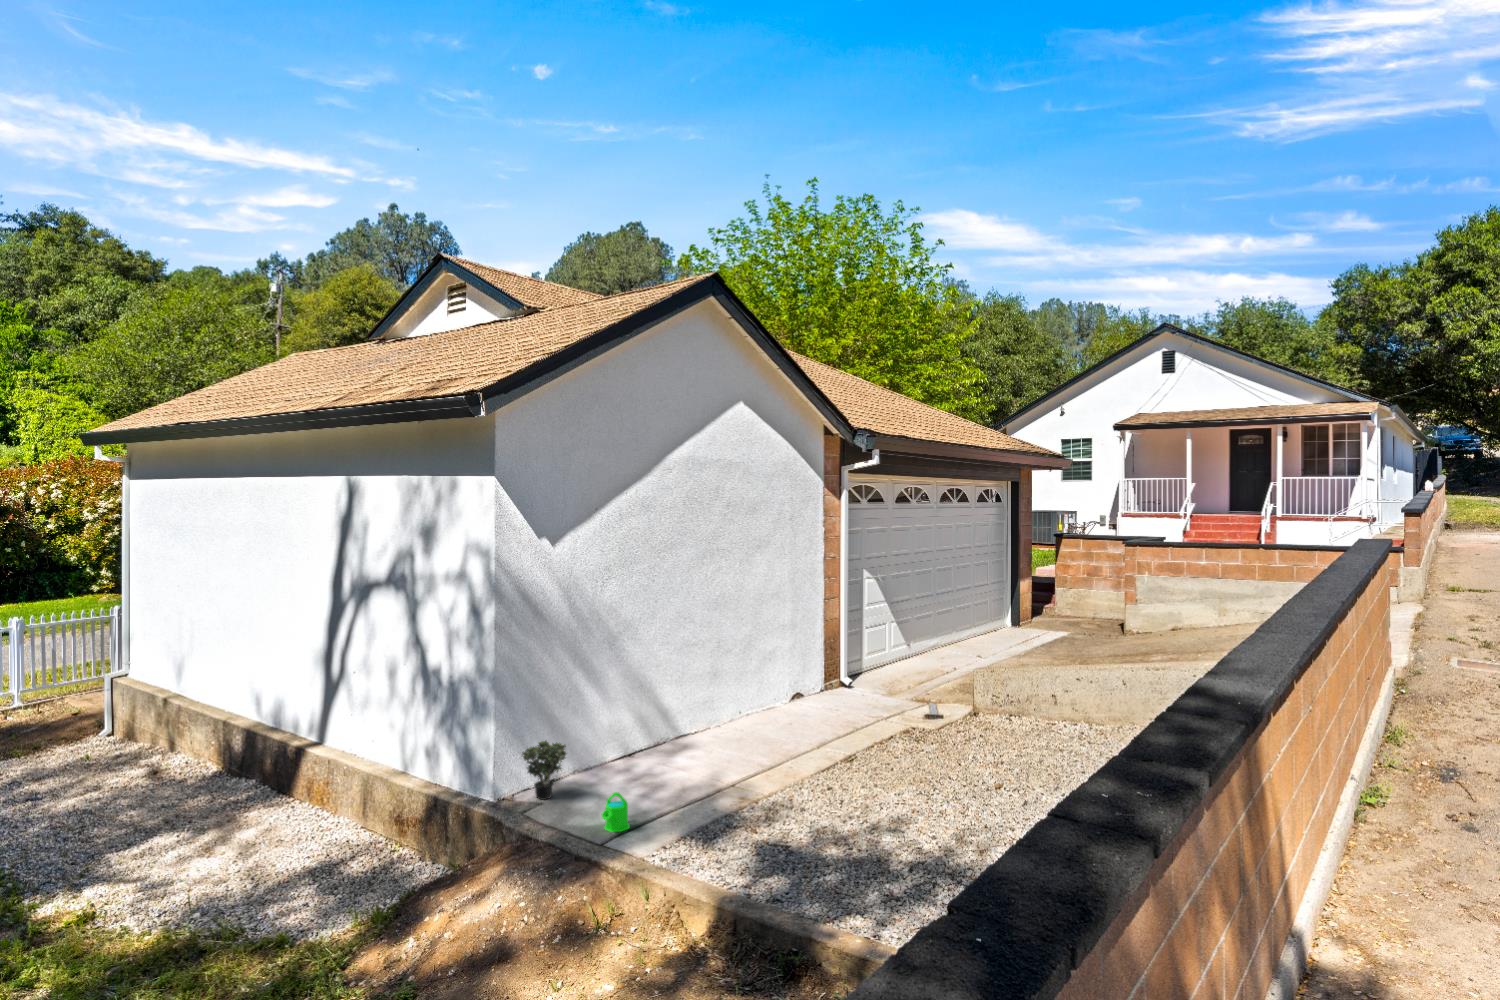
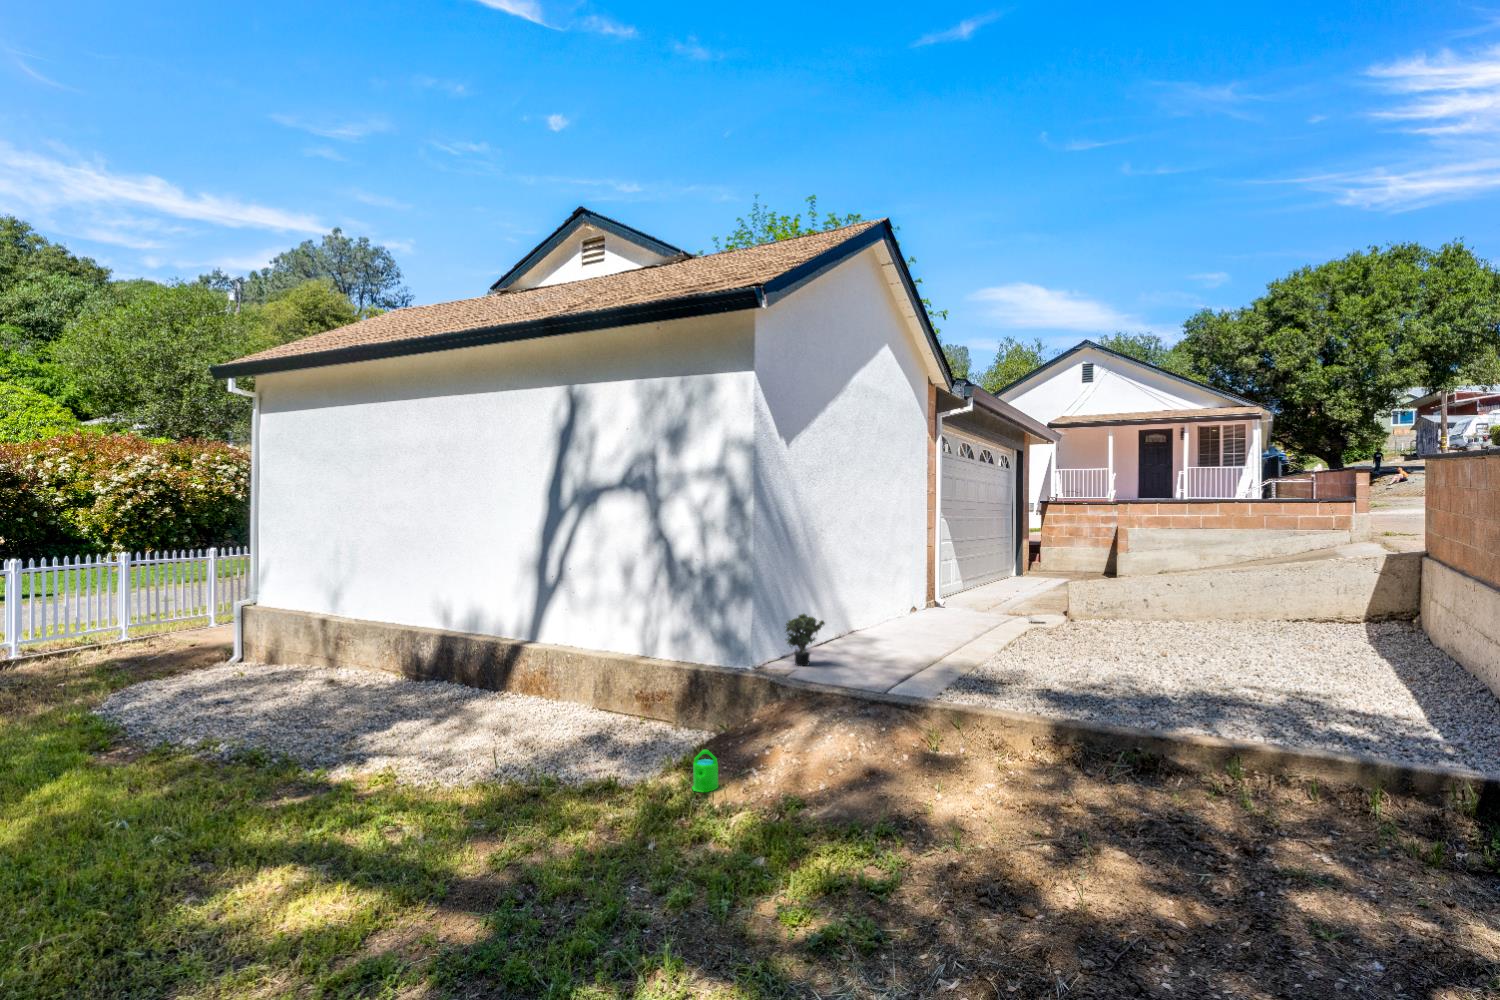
watering can: present [602,792,630,832] -> present [692,750,718,792]

